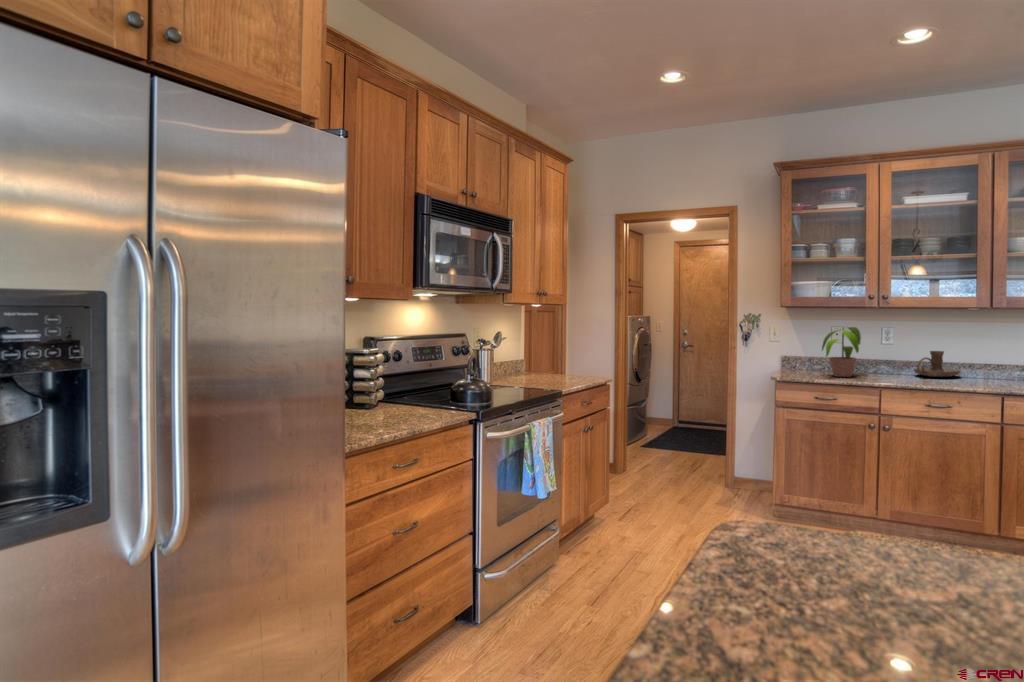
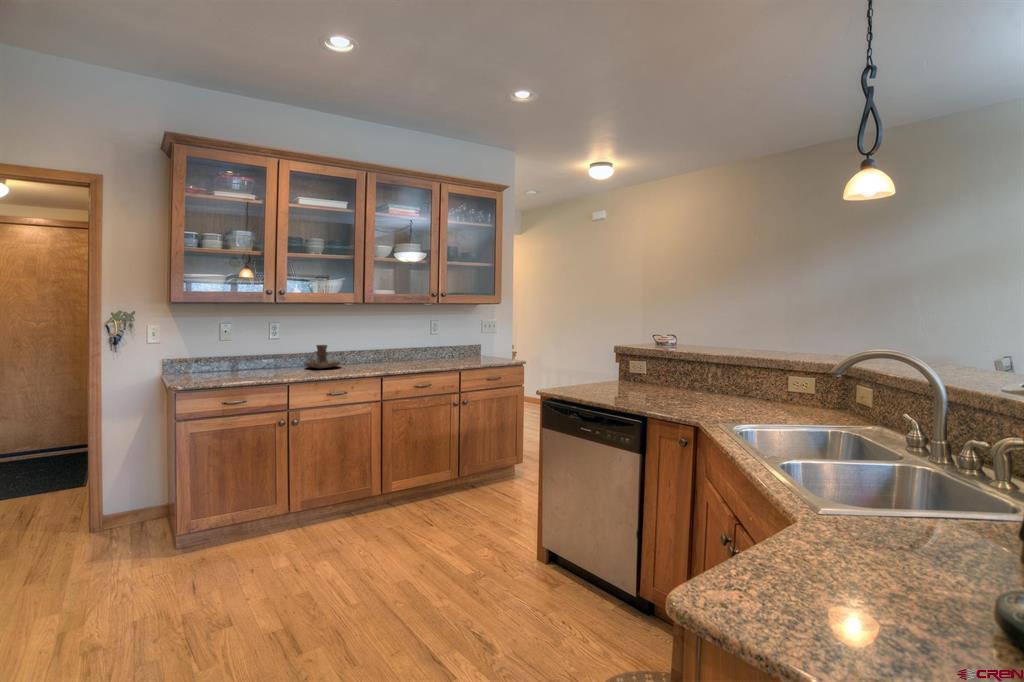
potted plant: present [822,327,861,377] -> none [213,323,268,376]

